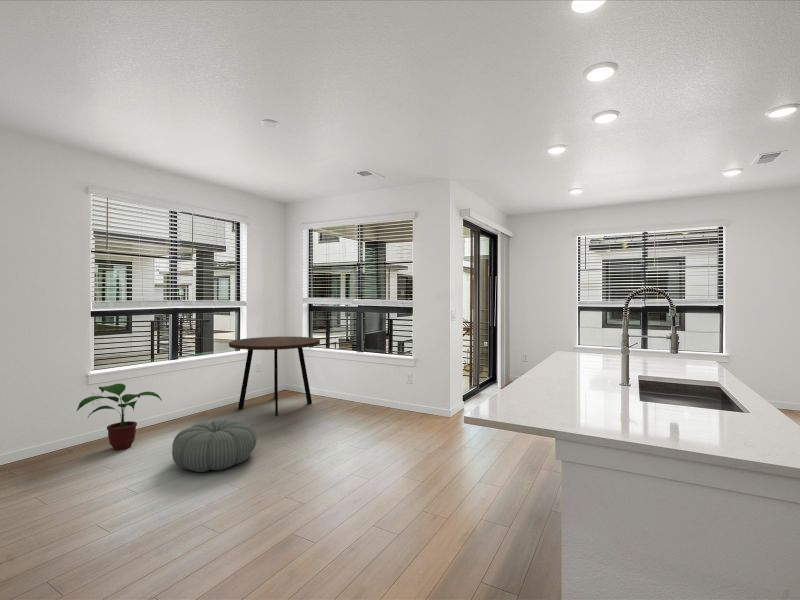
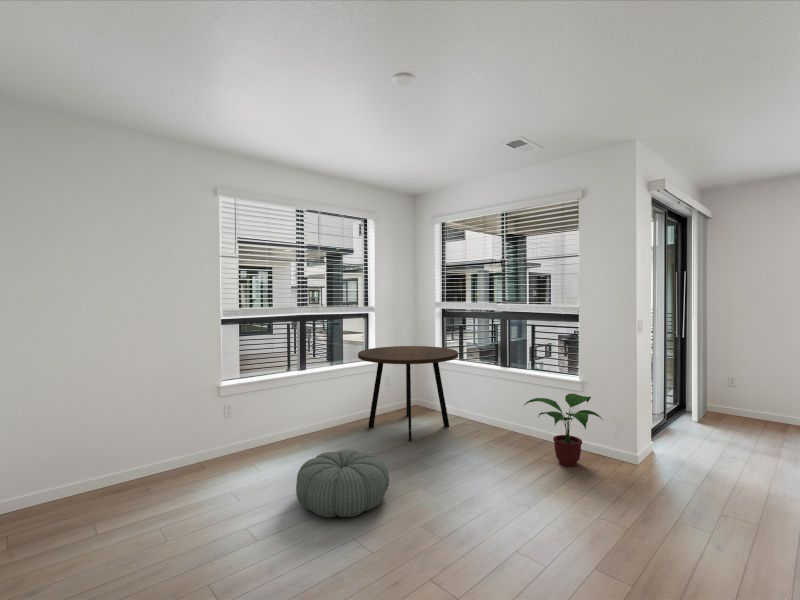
potted plant: present [77,383,162,450] -> present [524,393,602,466]

